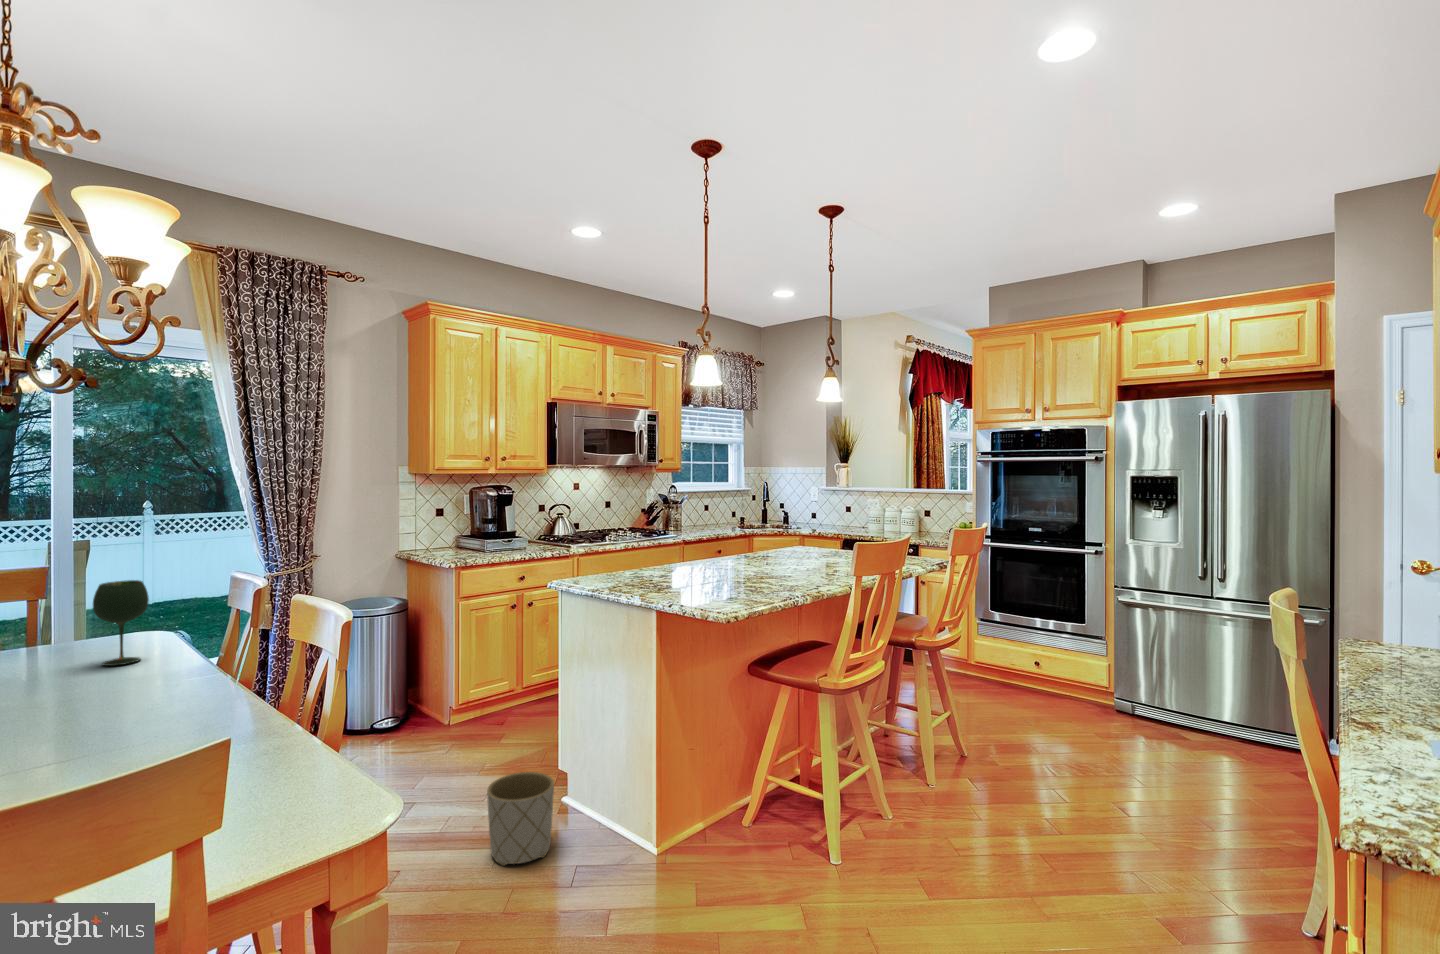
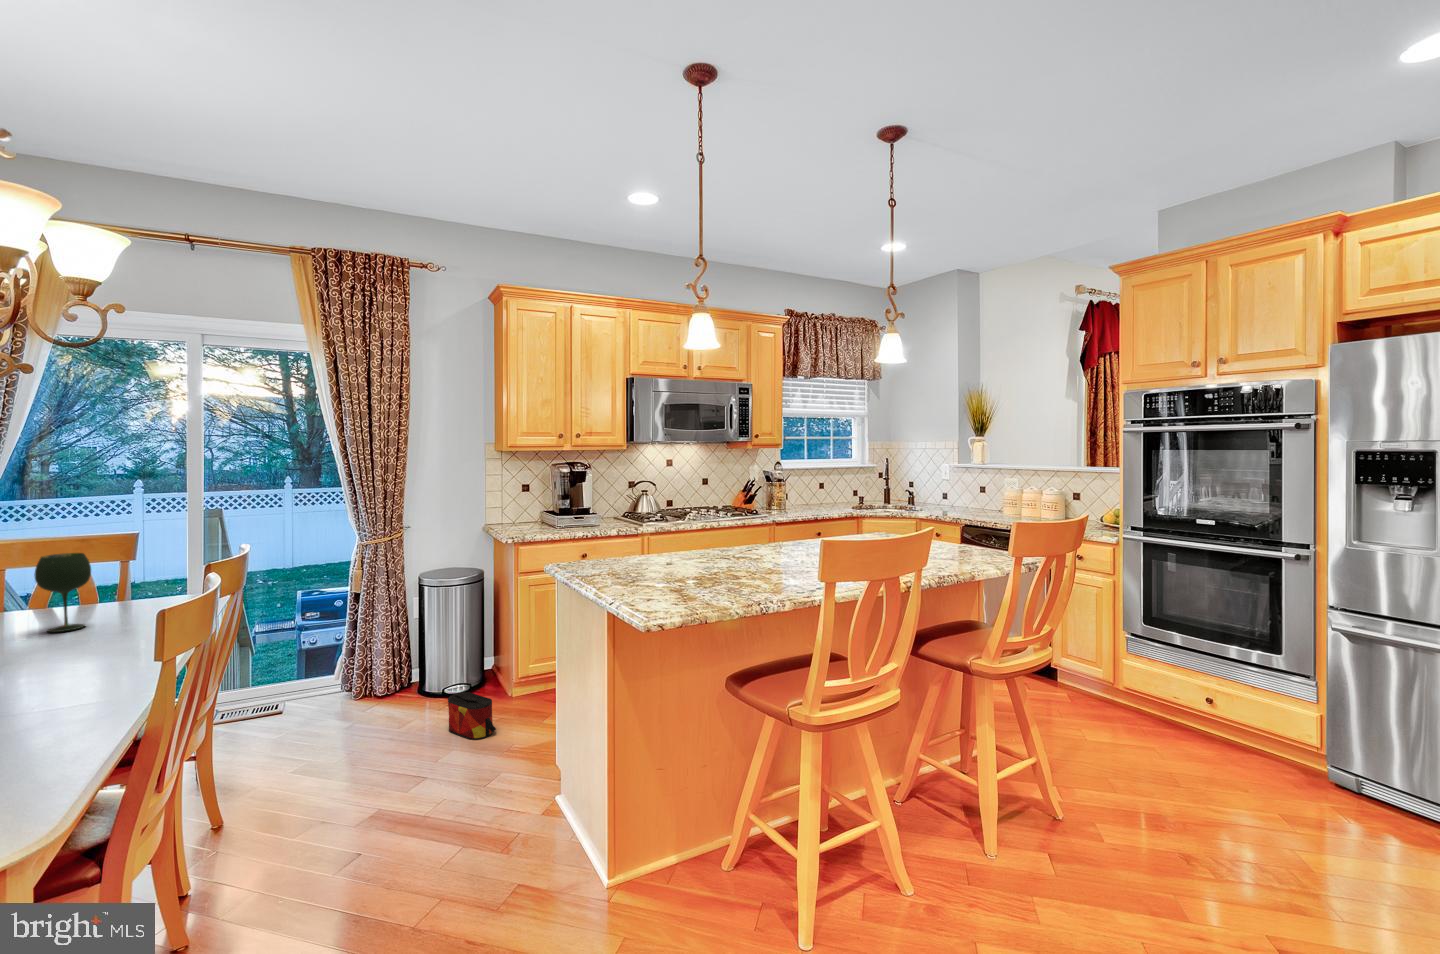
bag: none [407,722,466,767] -> present [448,692,496,740]
planter: present [487,772,554,866] -> none [423,768,497,869]

